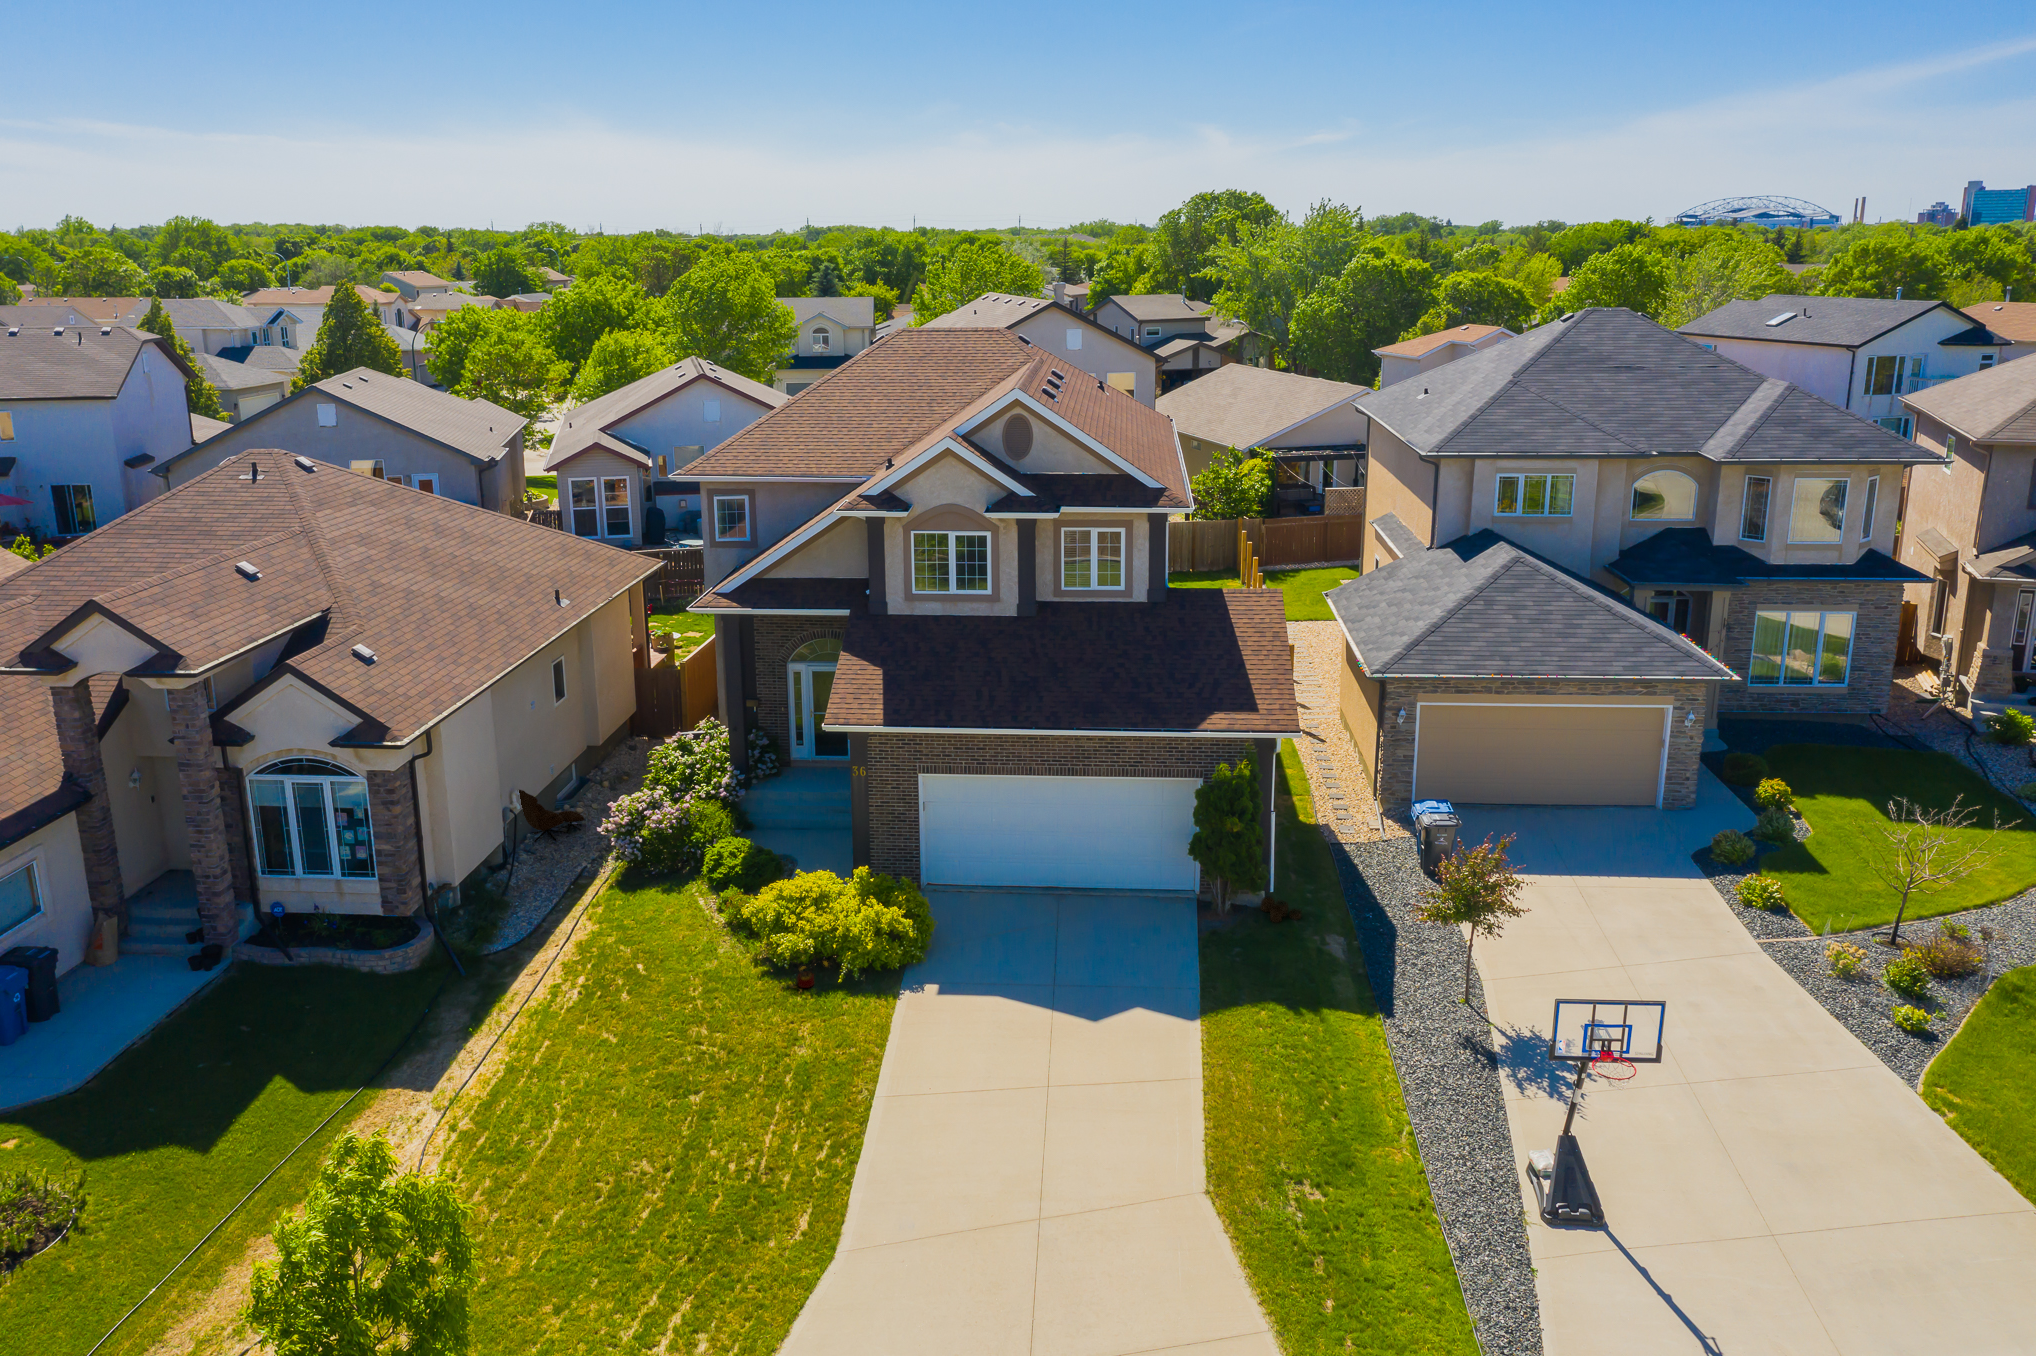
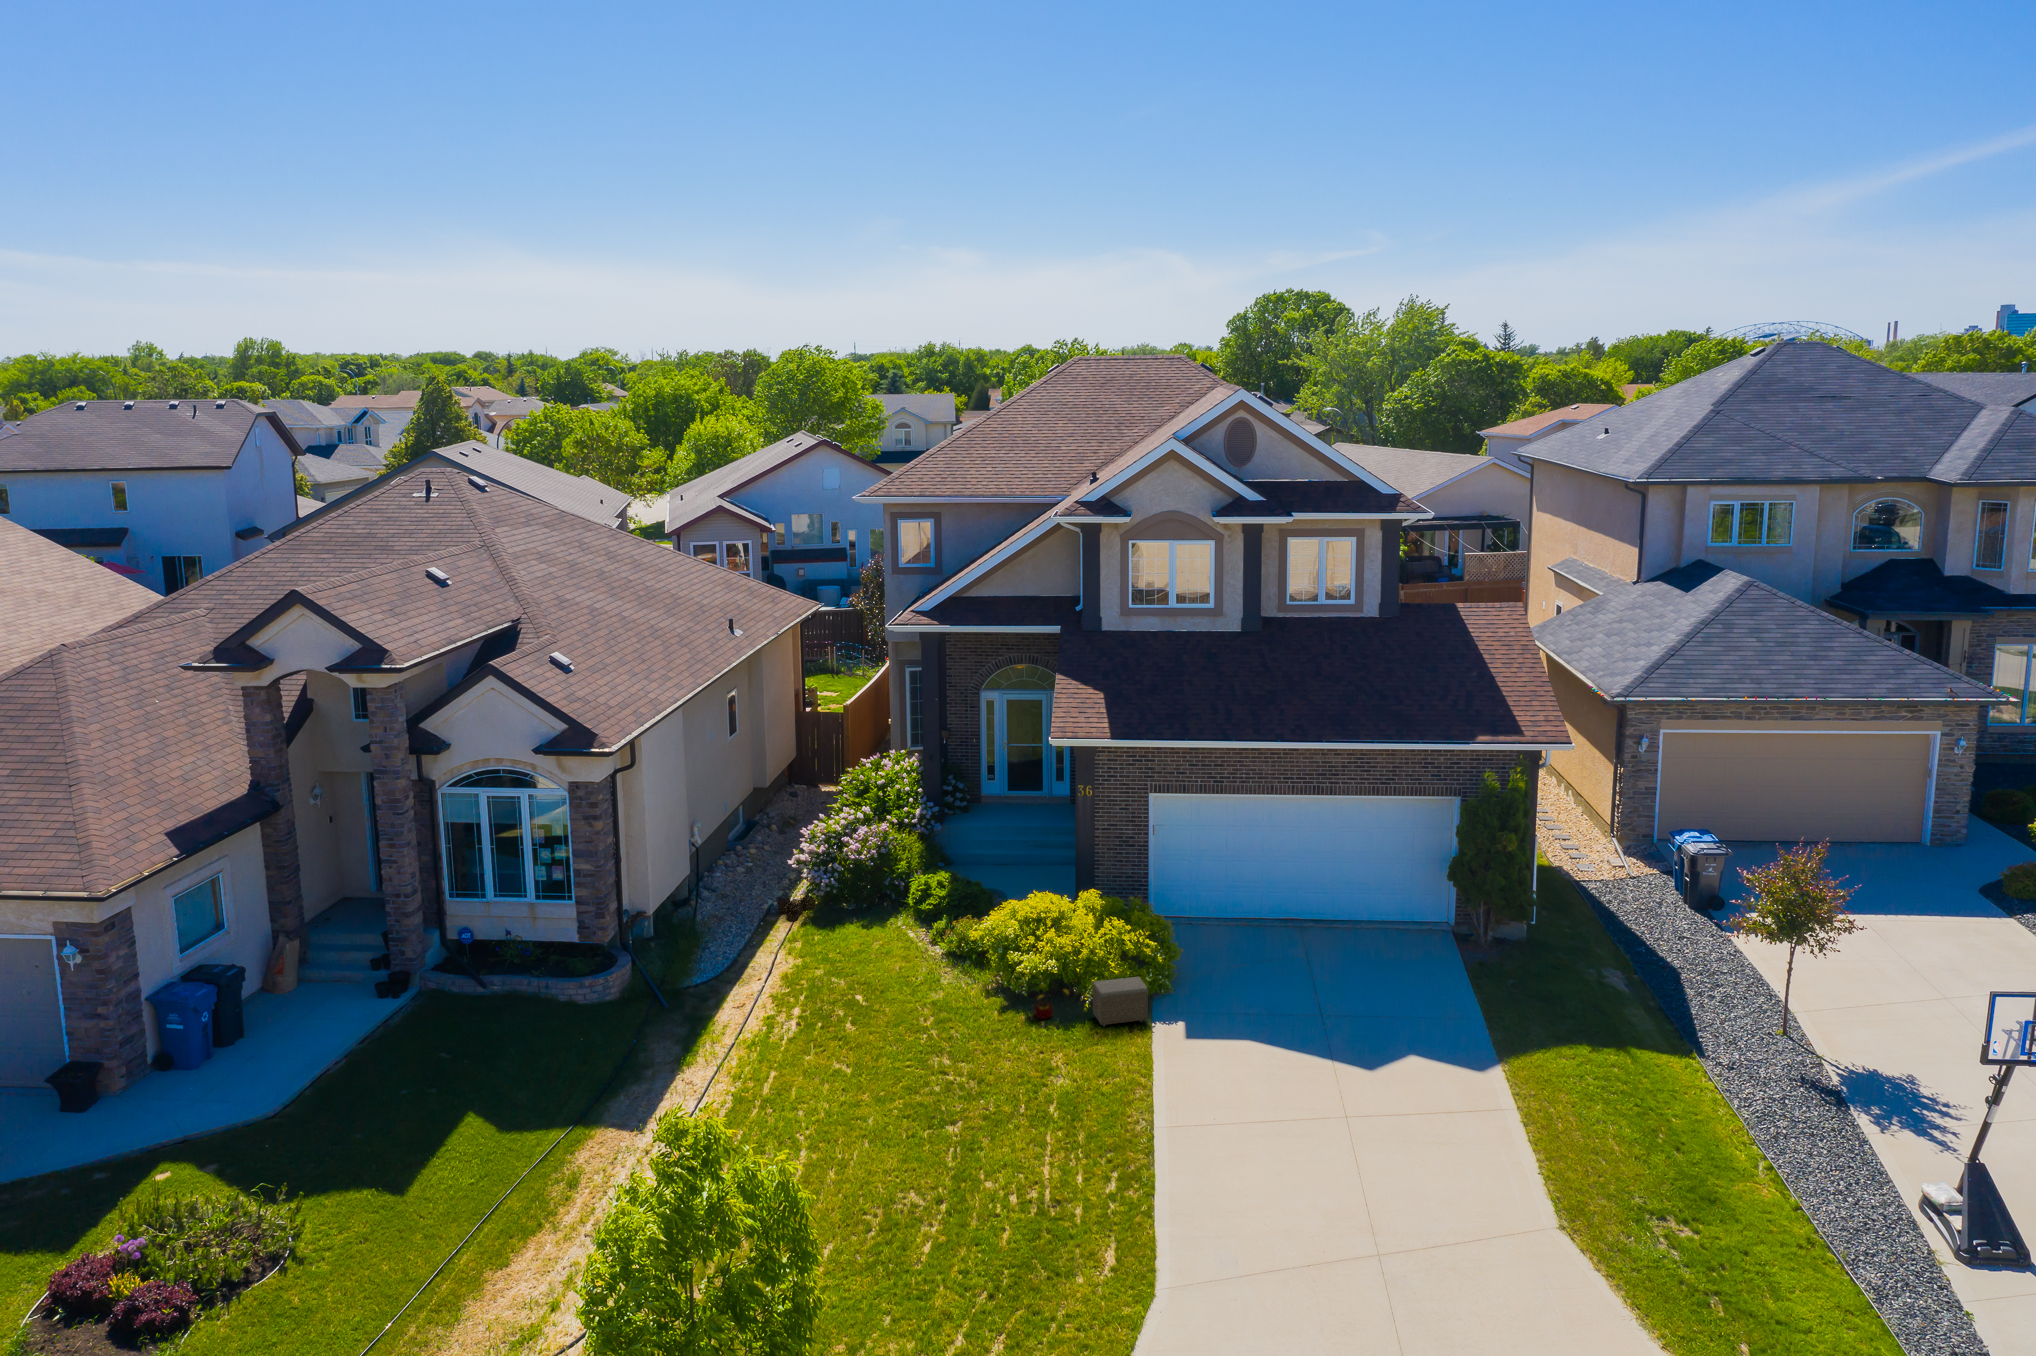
lounge chair: present [519,790,584,842] -> none [696,821,764,877]
woven basket: present [1260,896,1301,922] -> present [778,895,816,922]
storage bench: none [850,949,898,995] -> present [1093,977,1148,1027]

